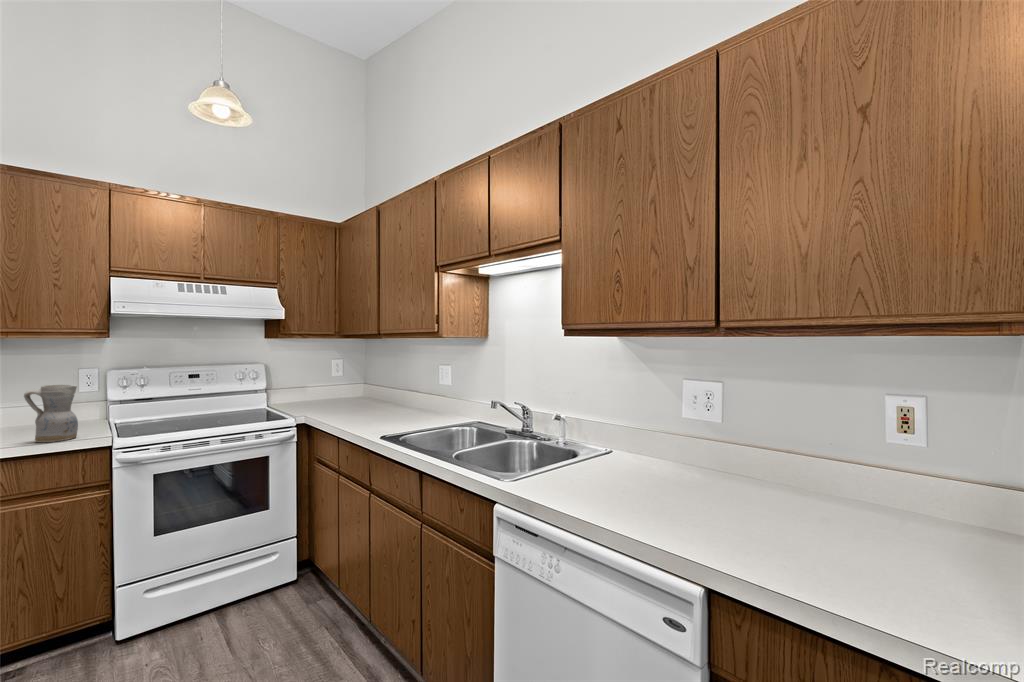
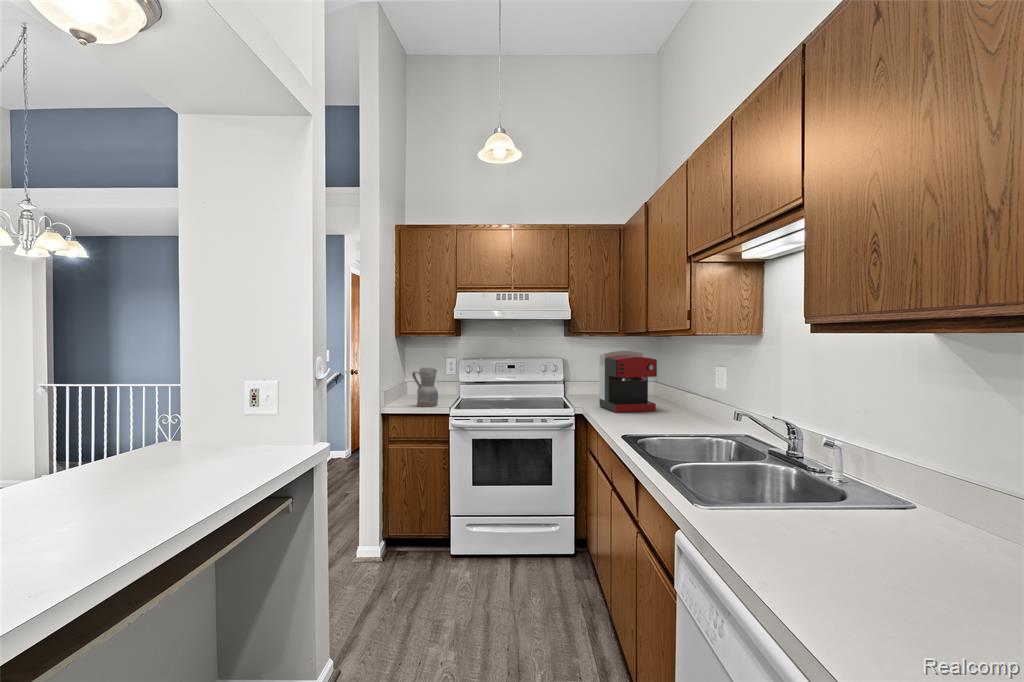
coffee maker: none [319,353,382,417] -> present [599,351,657,413]

